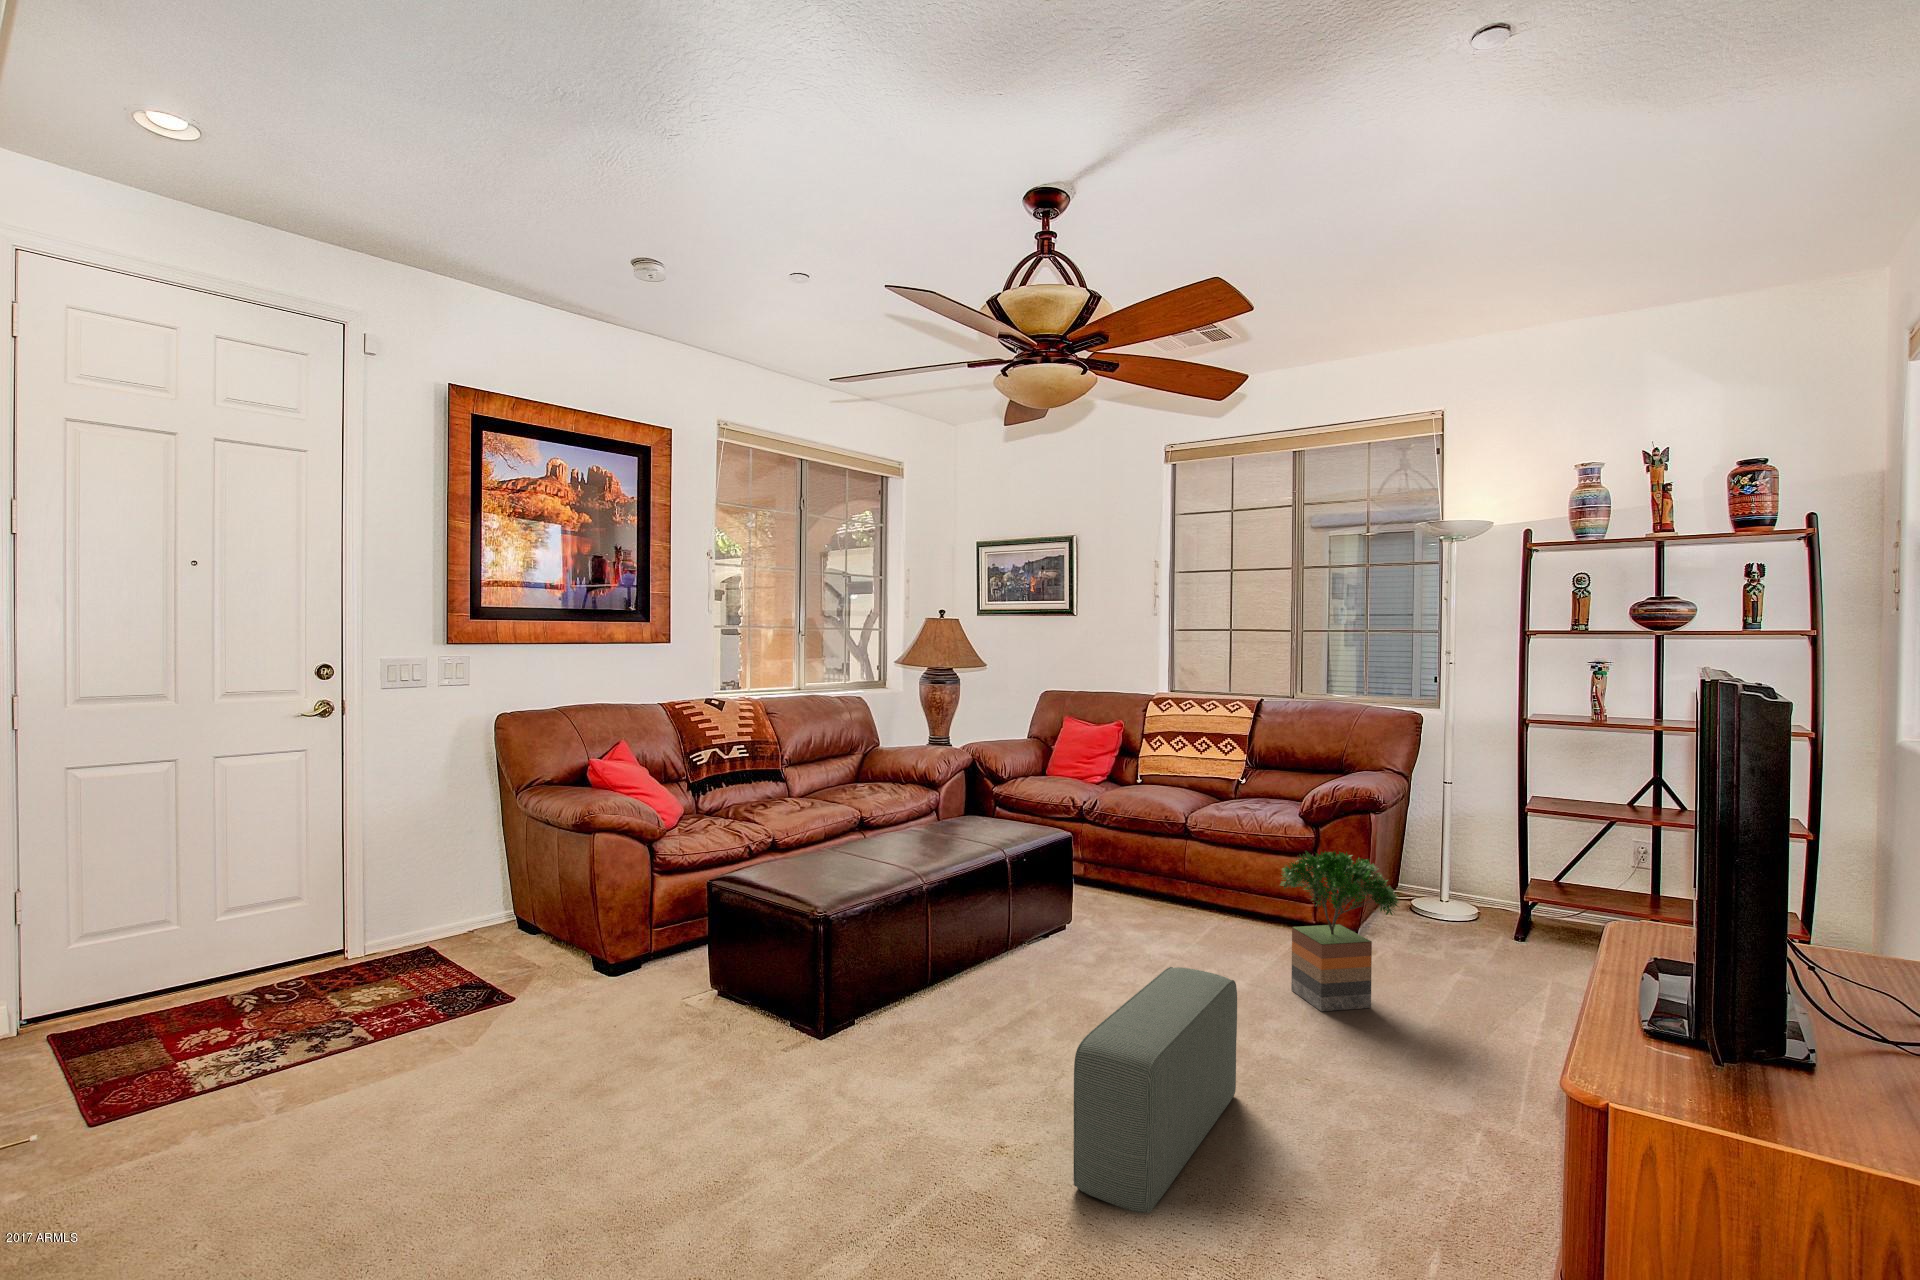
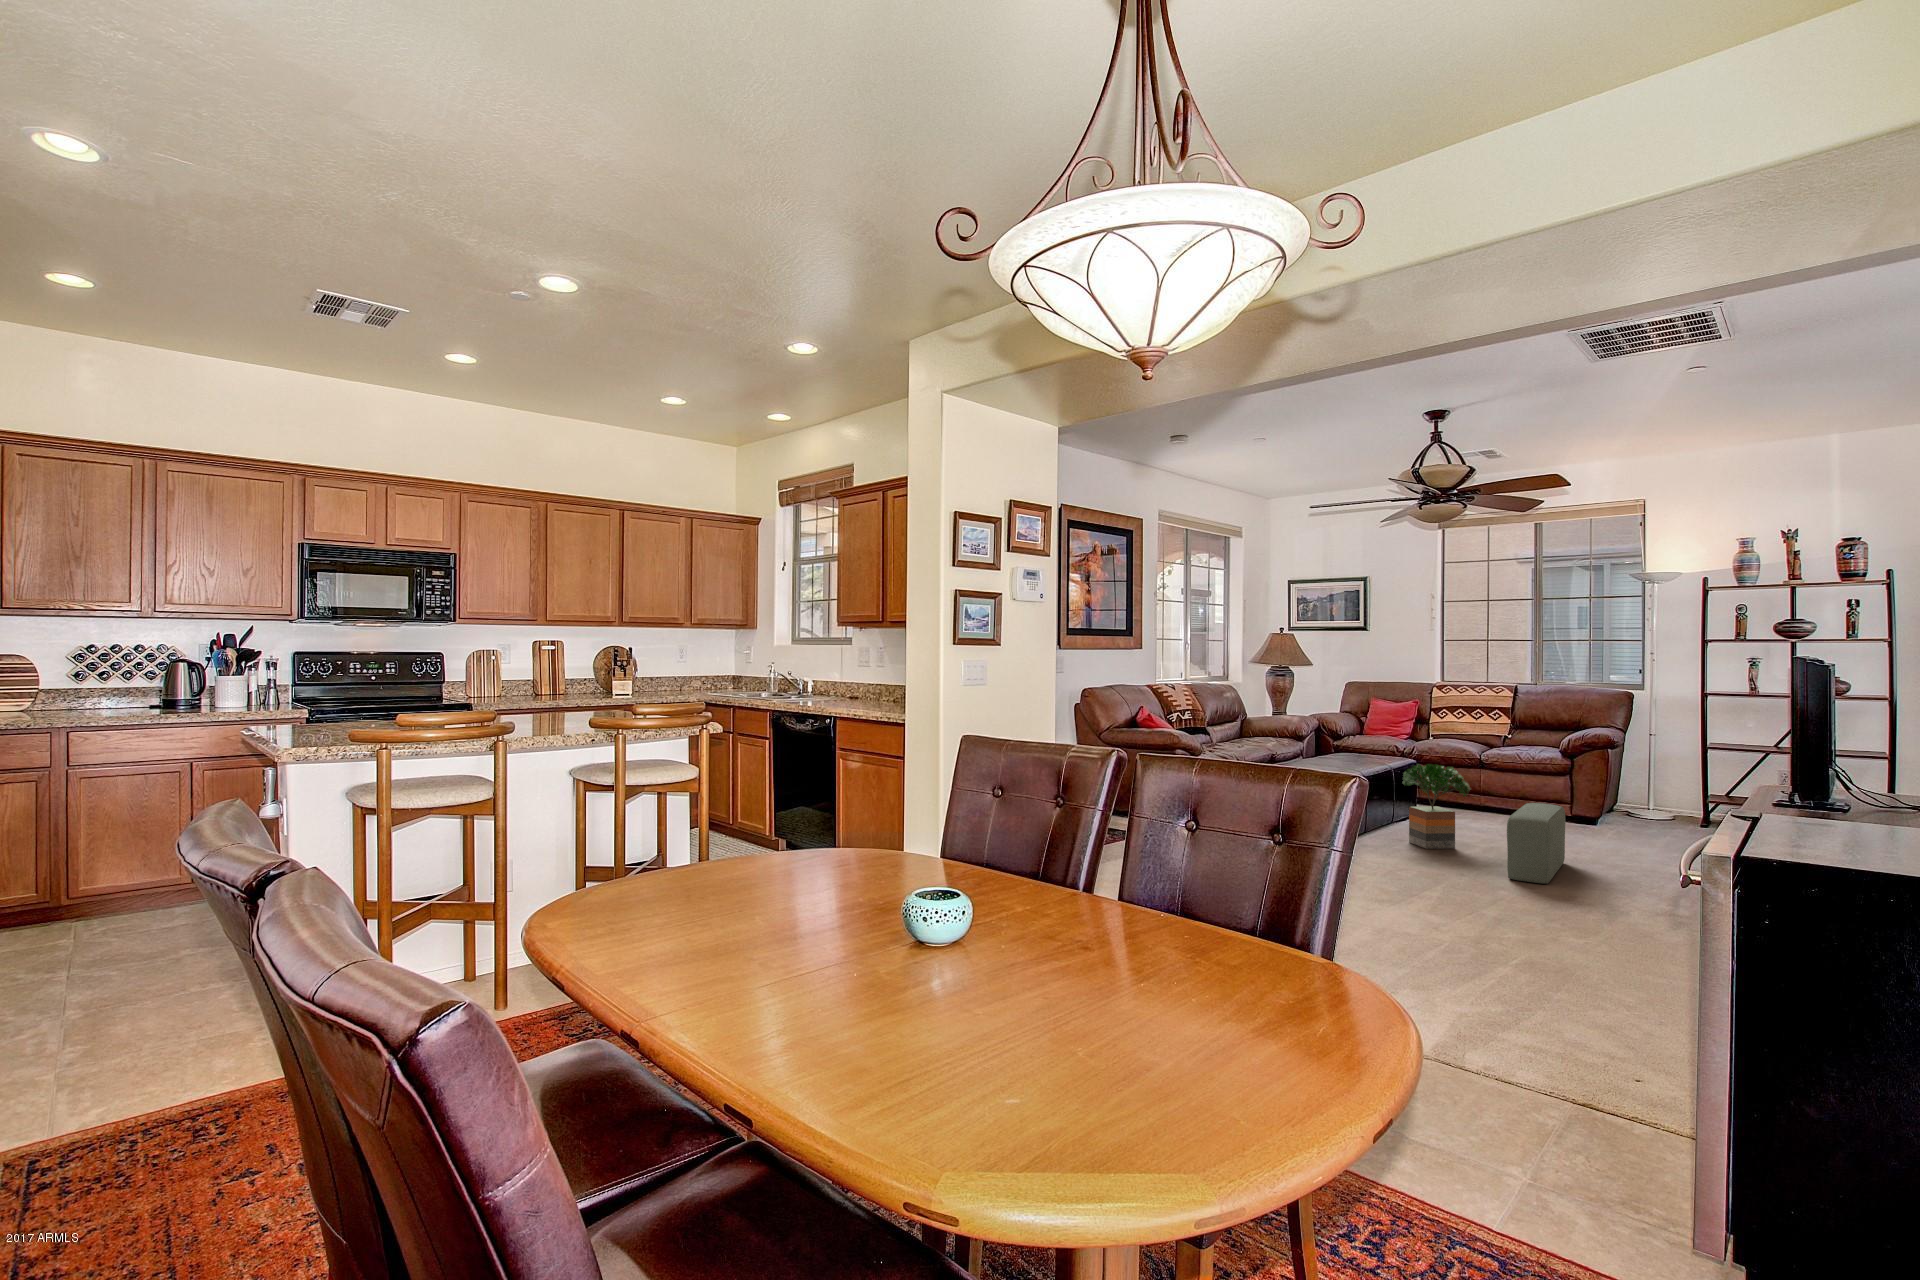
potted tree: present [1280,851,1399,1011] -> present [1404,764,1469,849]

